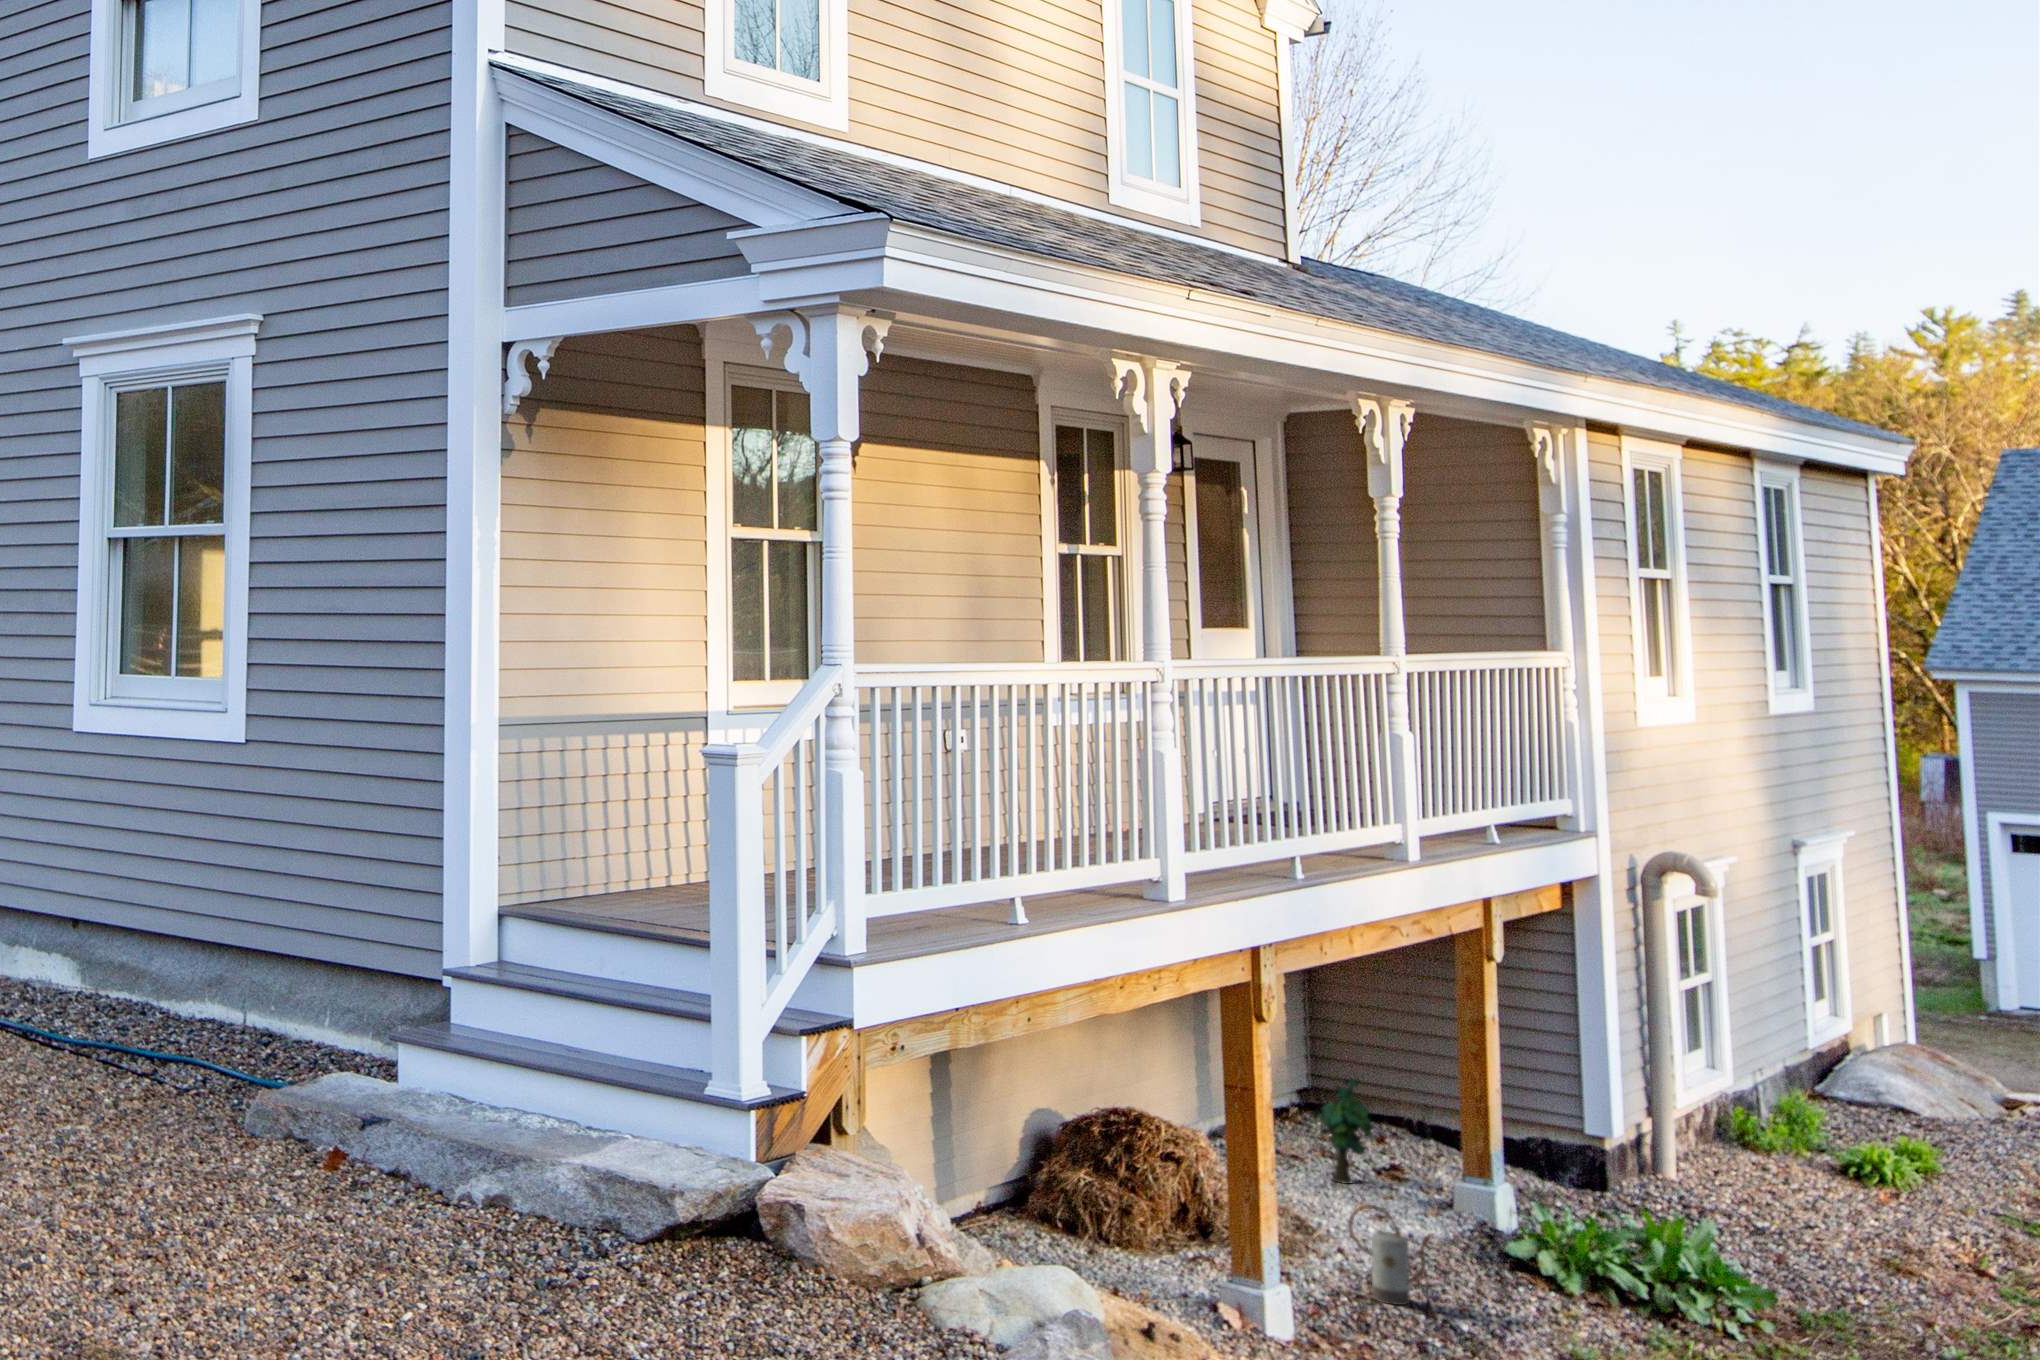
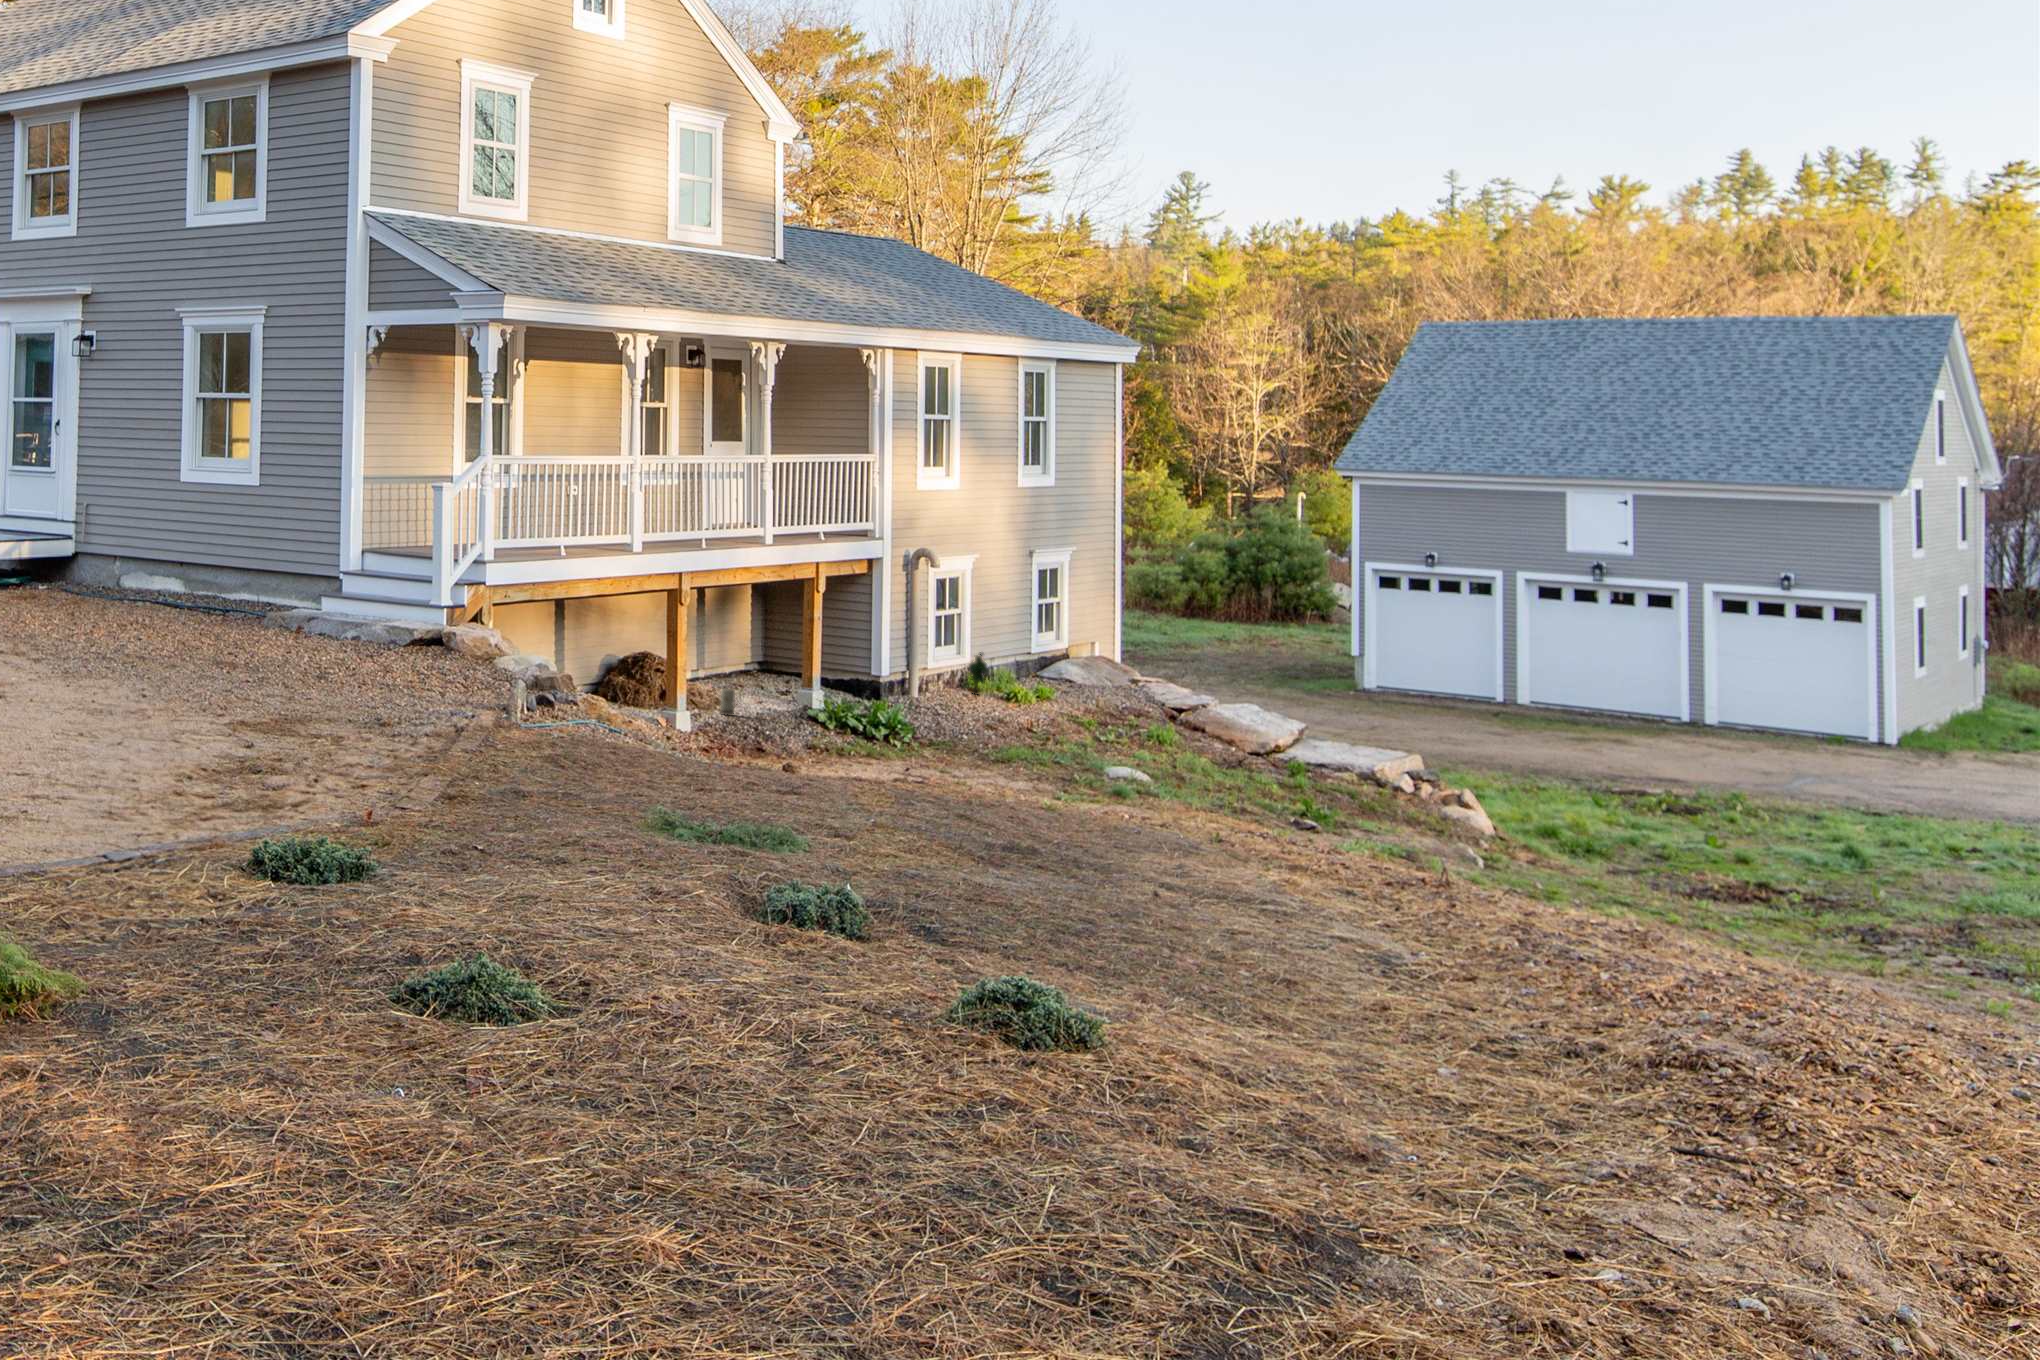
decorative plant: present [1316,1079,1373,1184] -> present [968,652,989,694]

